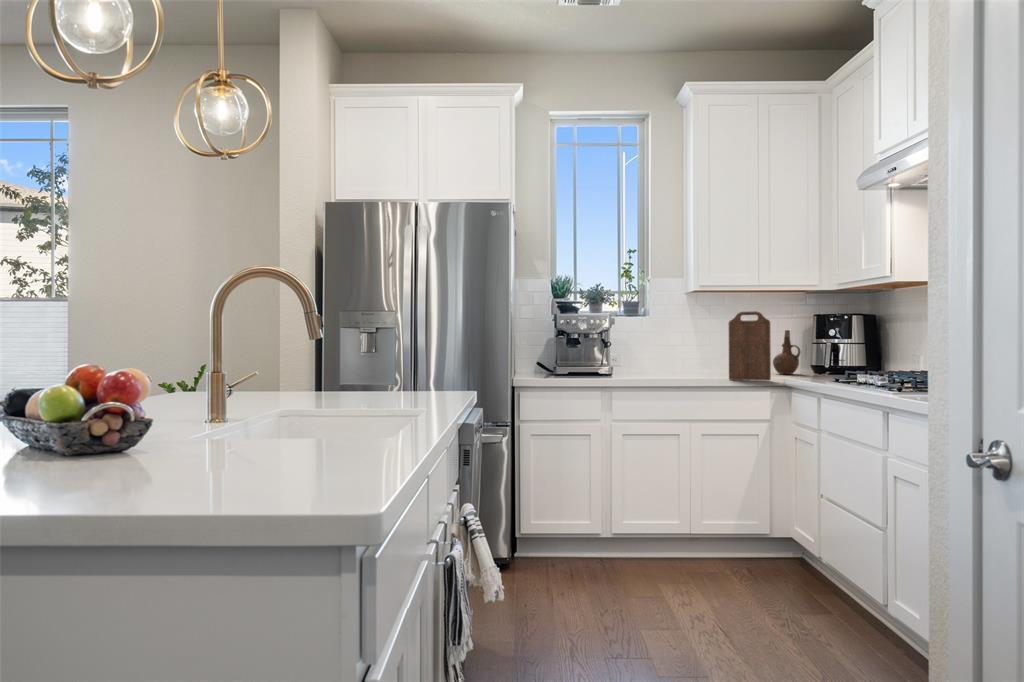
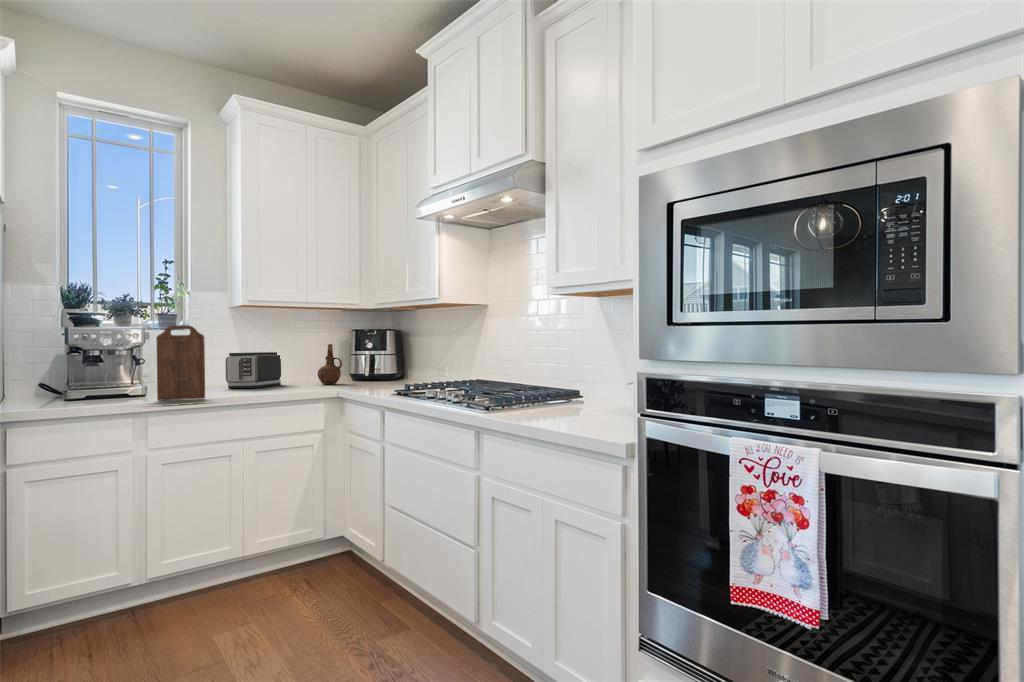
cutting board: present [729,311,771,380] -> present [156,325,205,400]
toaster: none [681,338,735,374] -> present [225,352,281,388]

